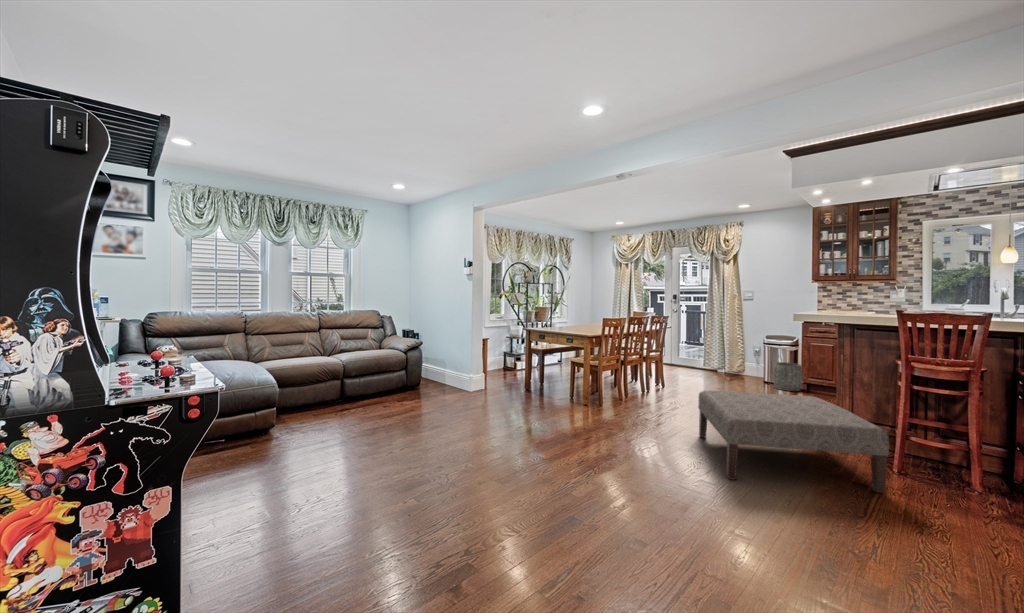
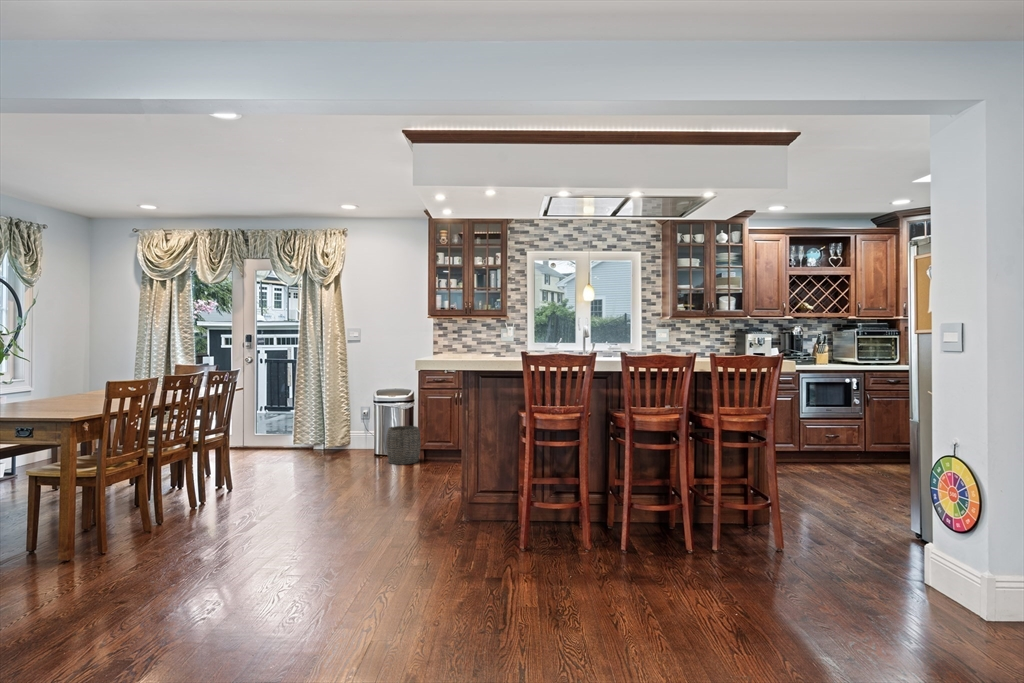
ottoman: present [698,391,889,493] -> none [287,472,520,629]

